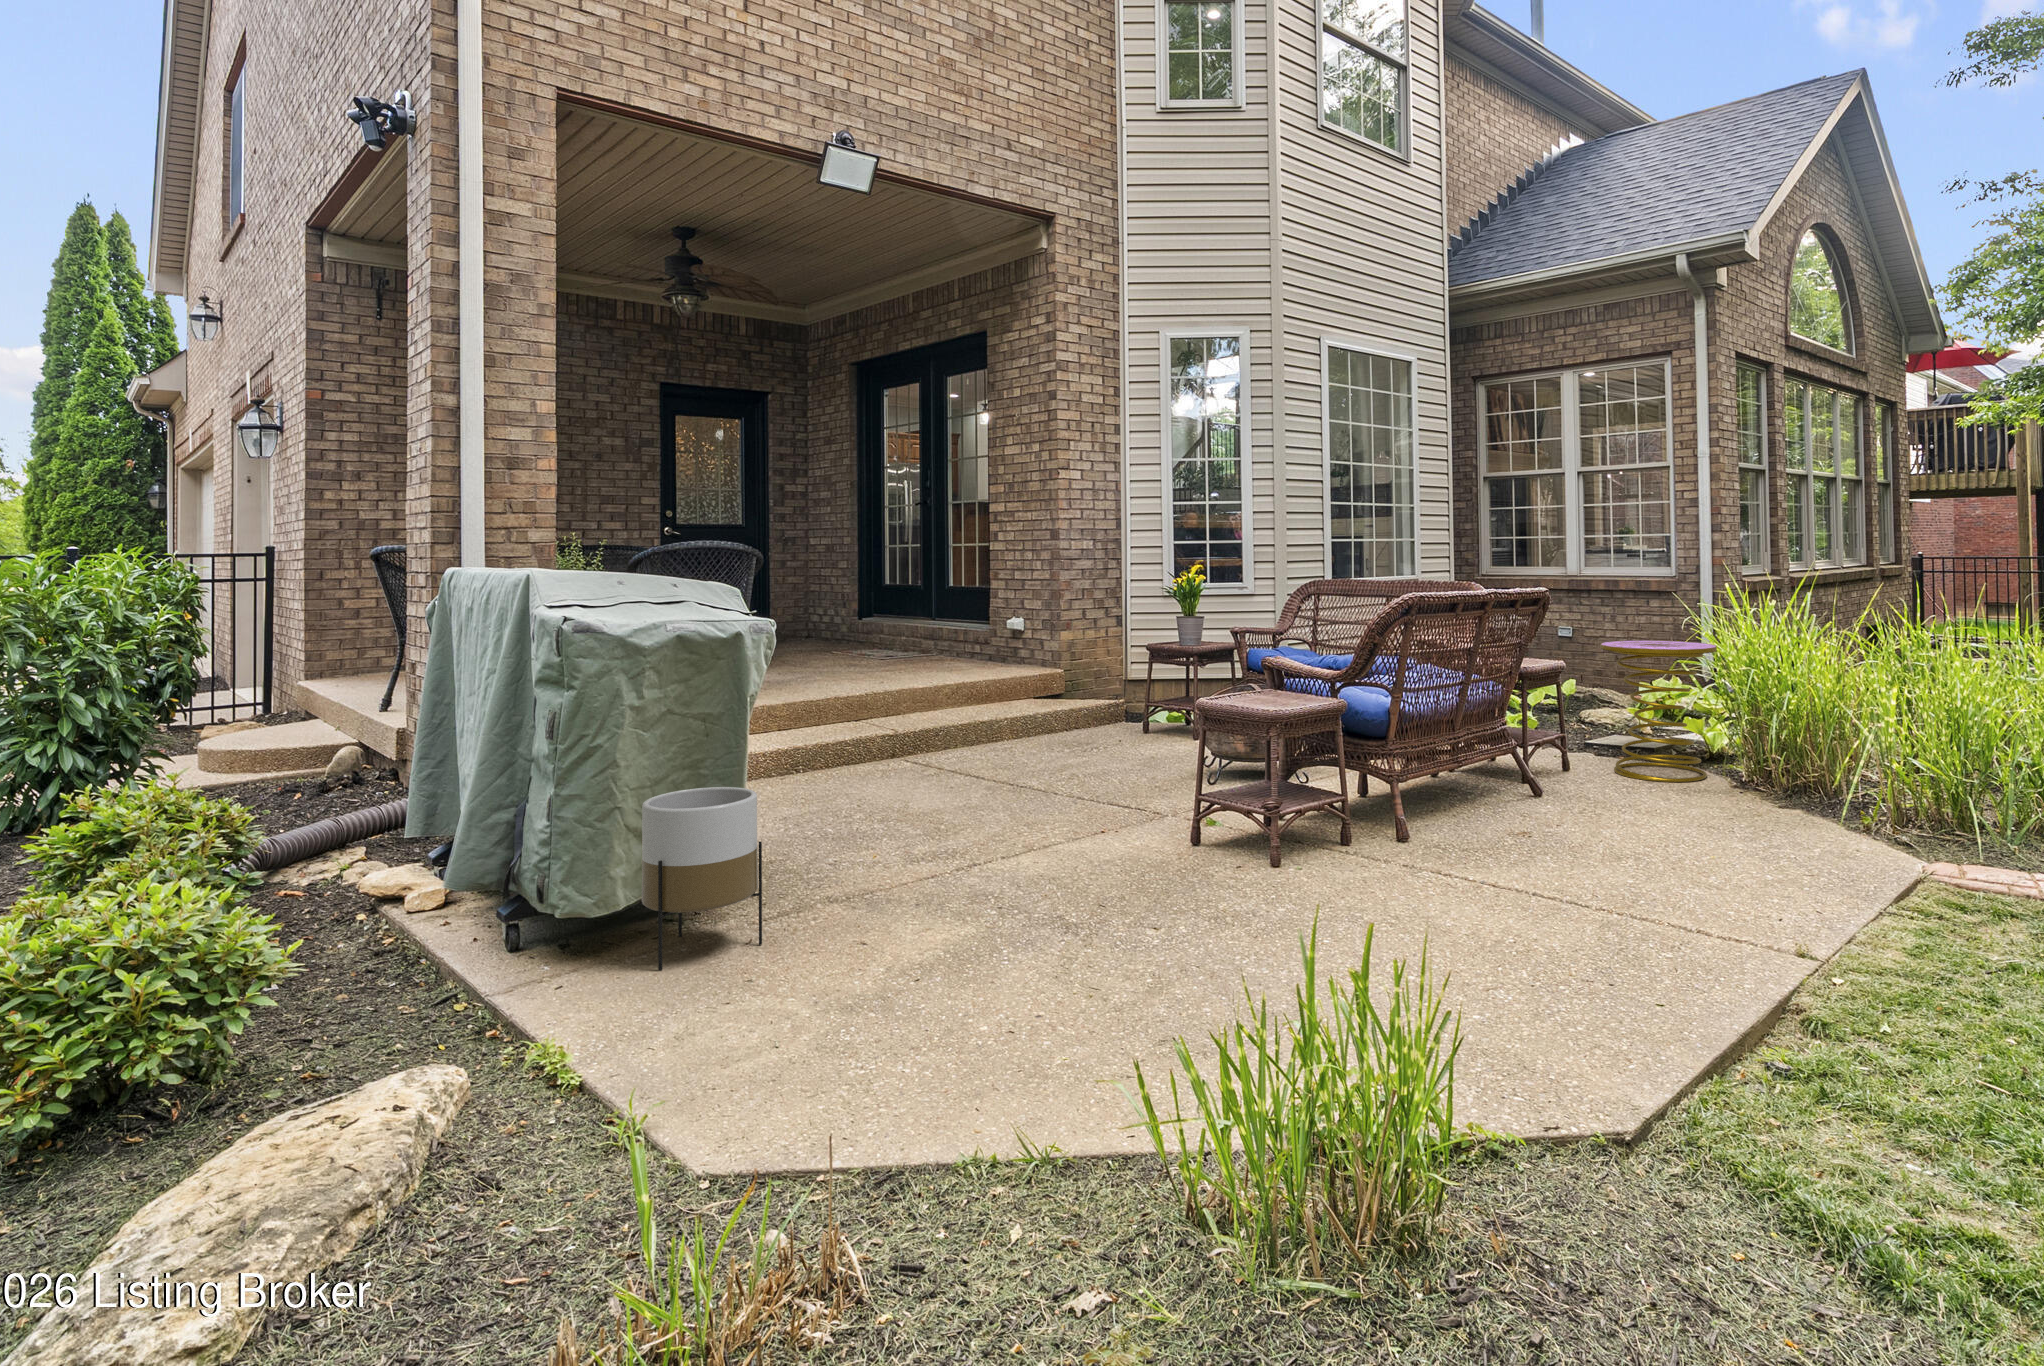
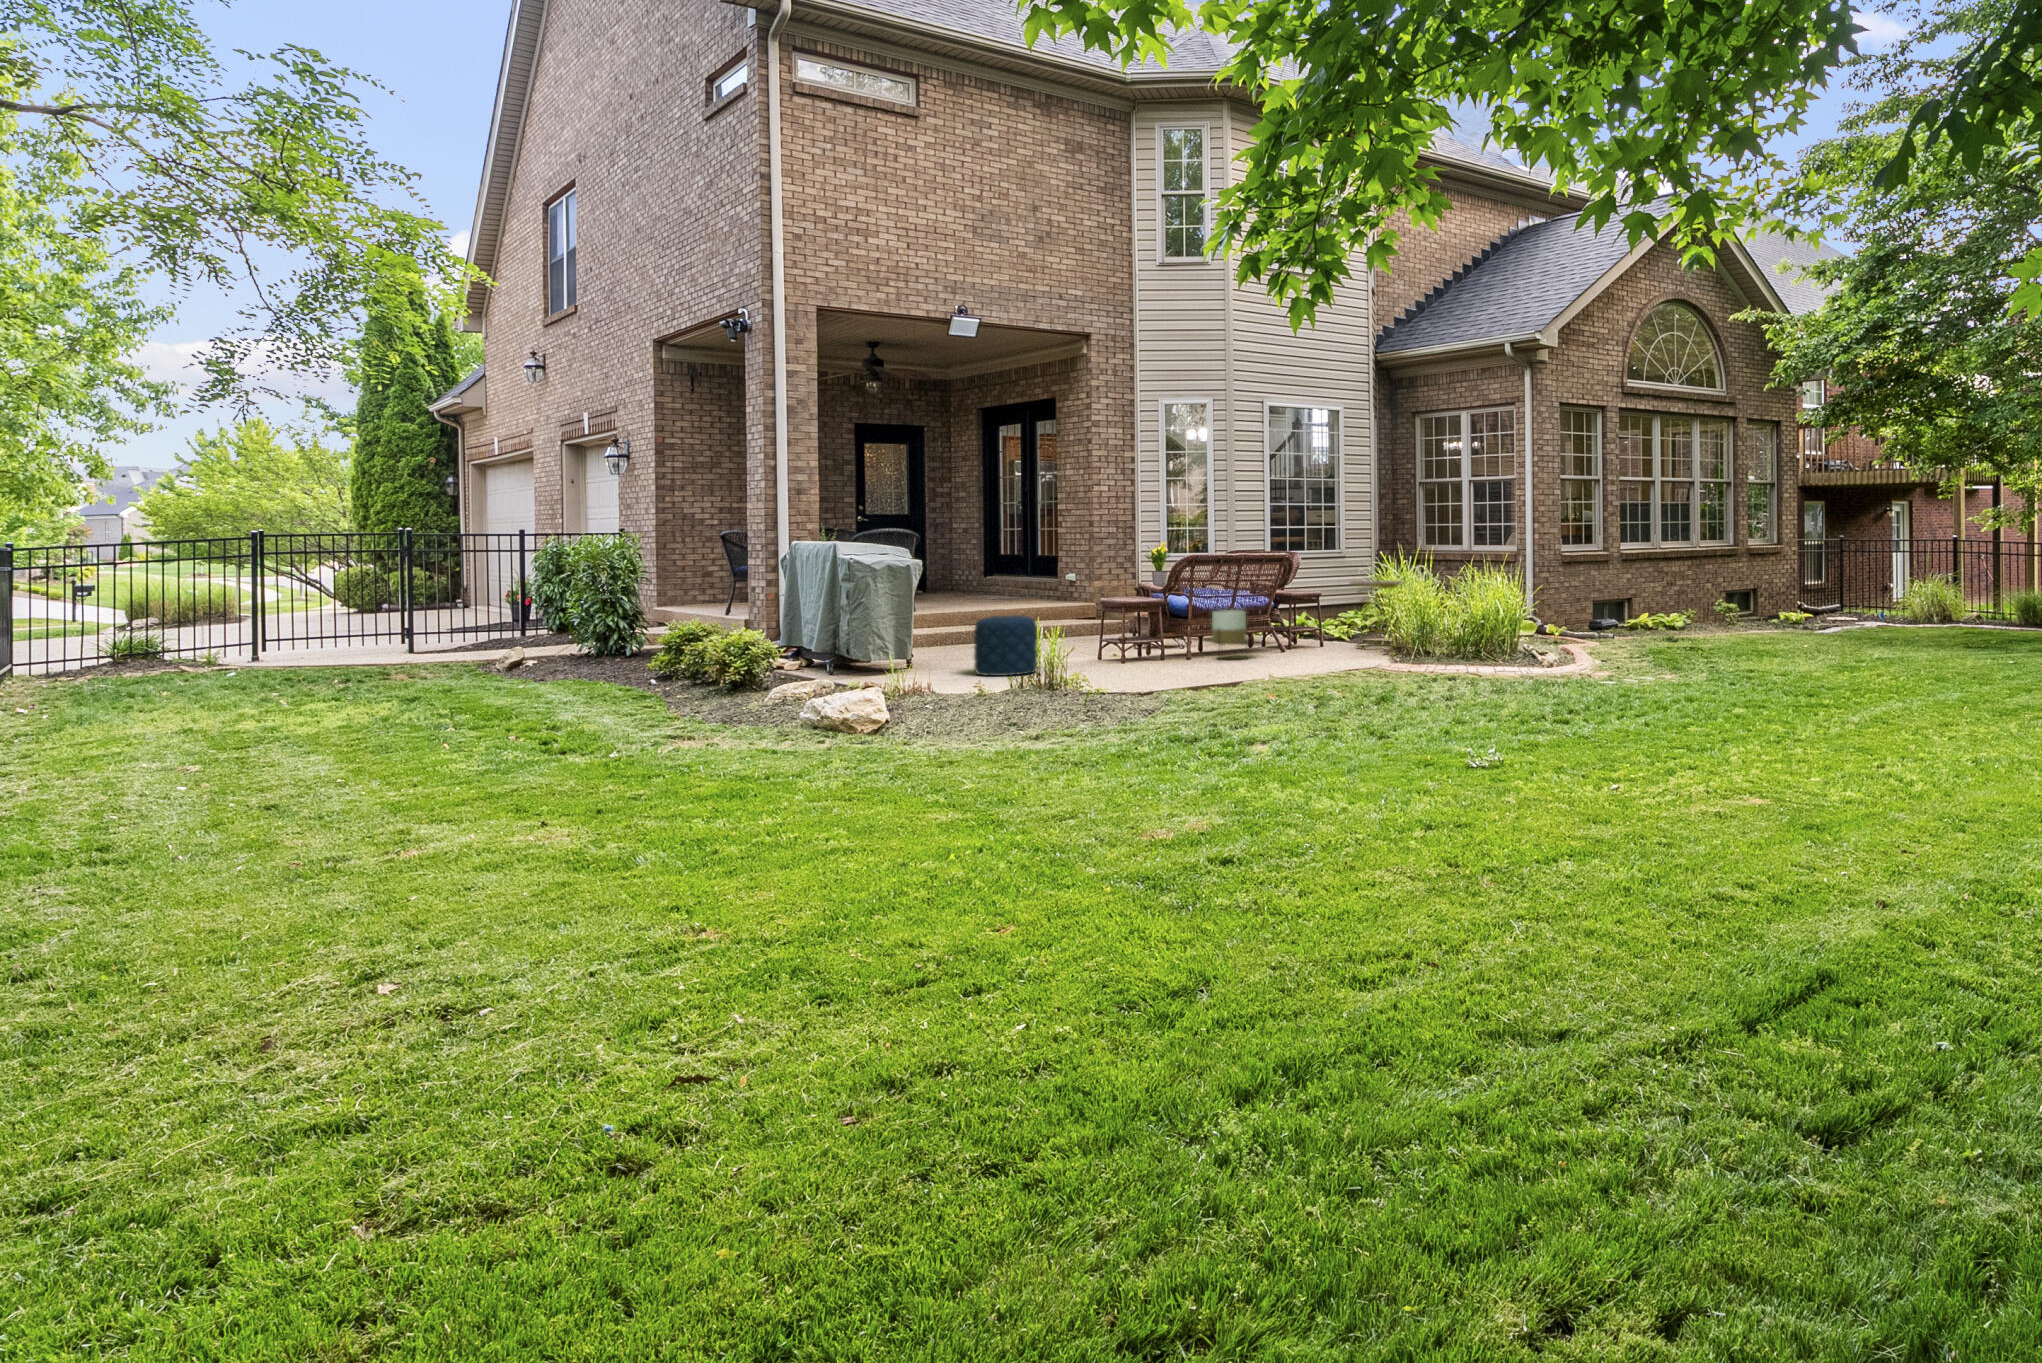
pouf: none [925,758,1087,942] -> present [974,615,1037,676]
planter: present [642,787,762,970] -> present [1212,610,1248,646]

